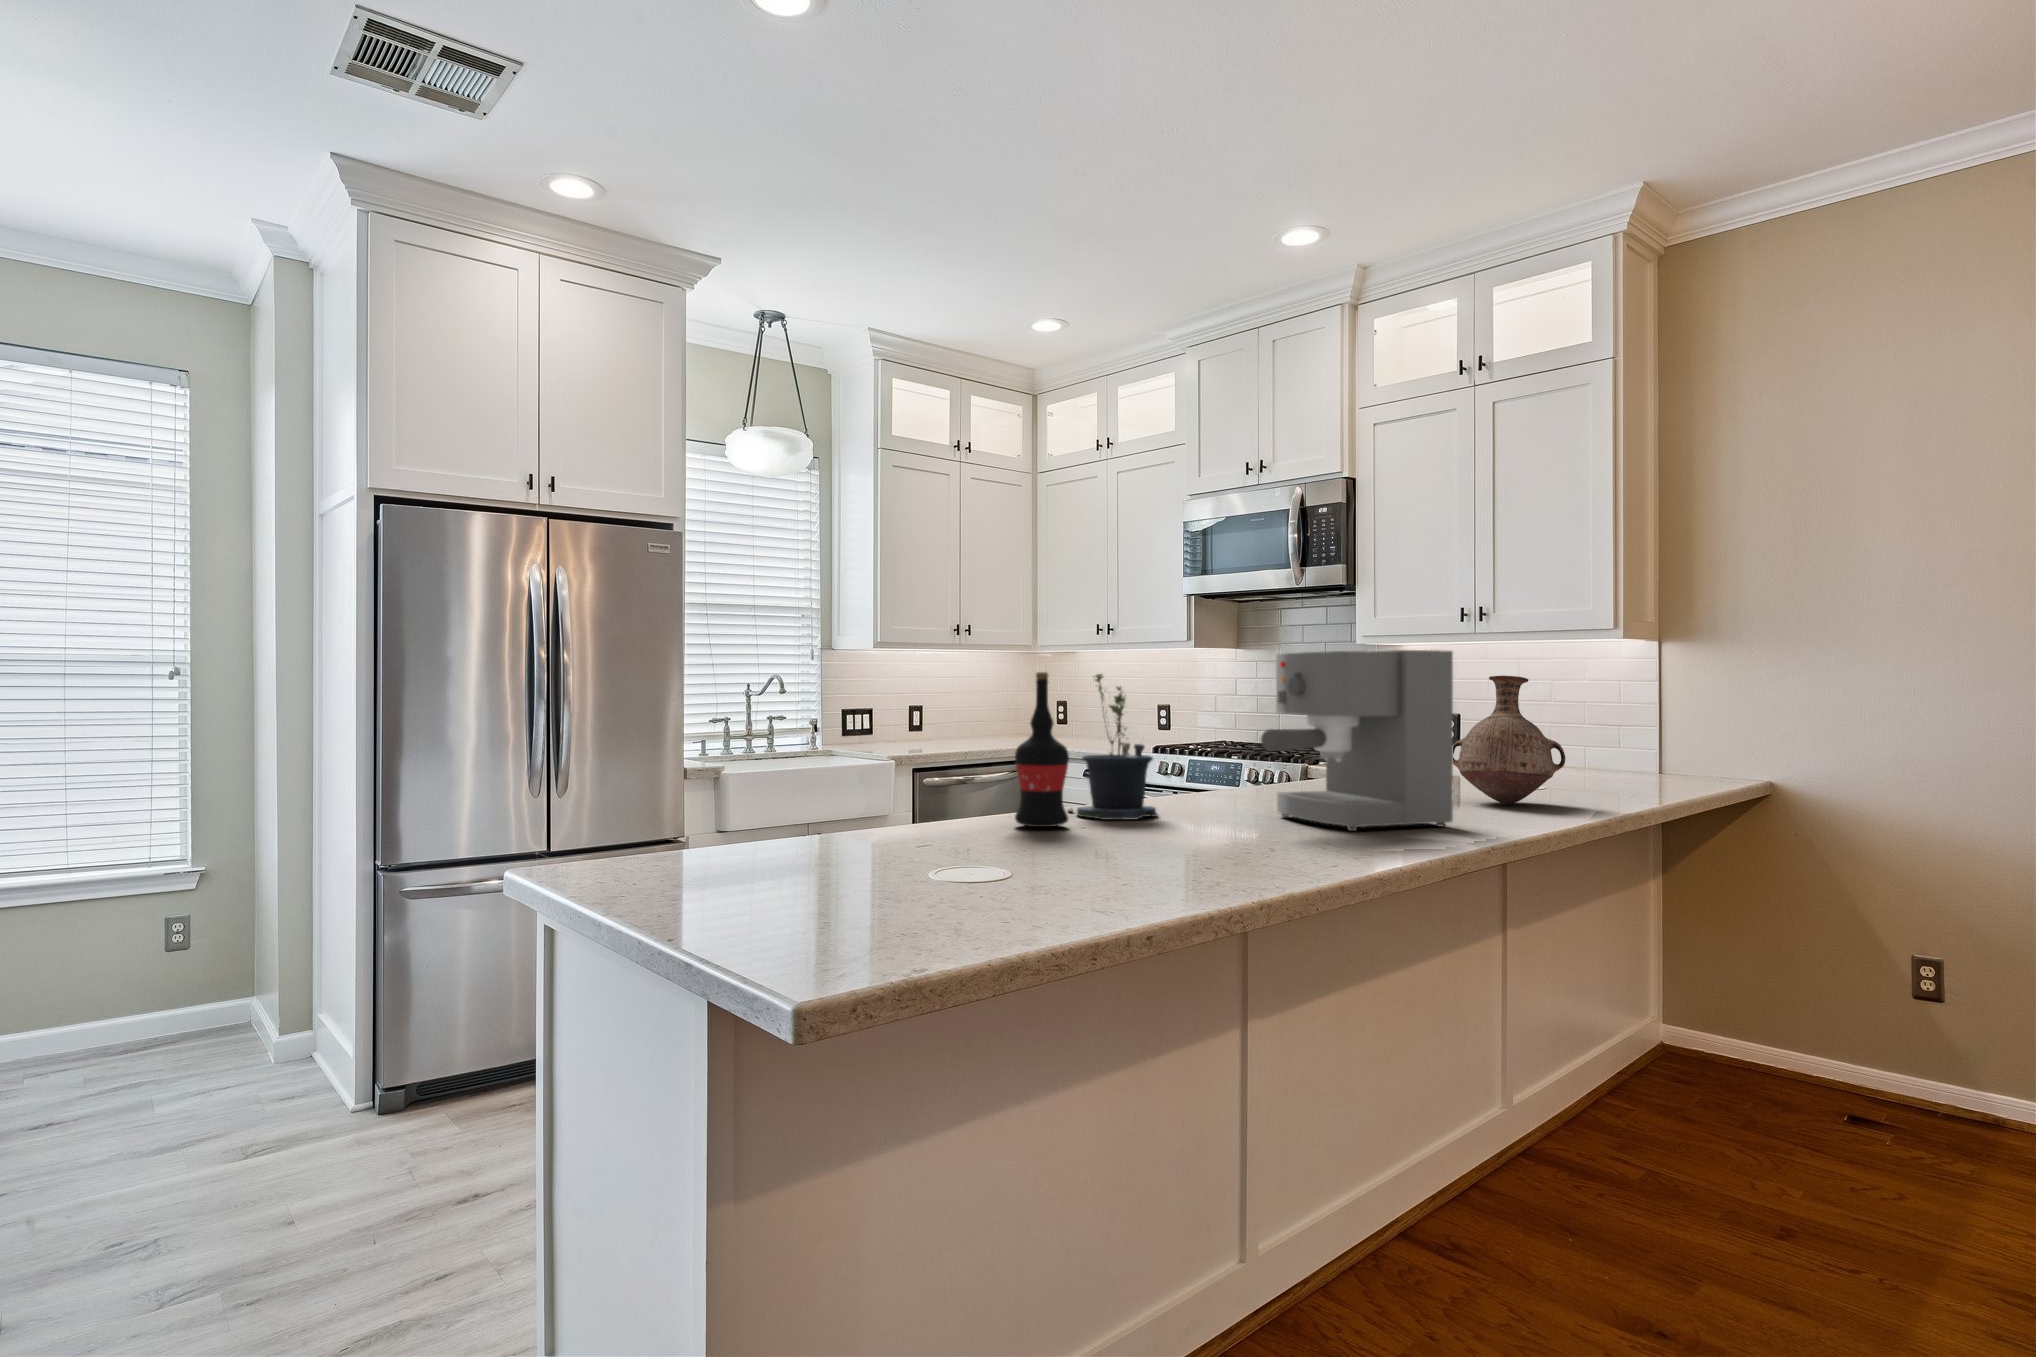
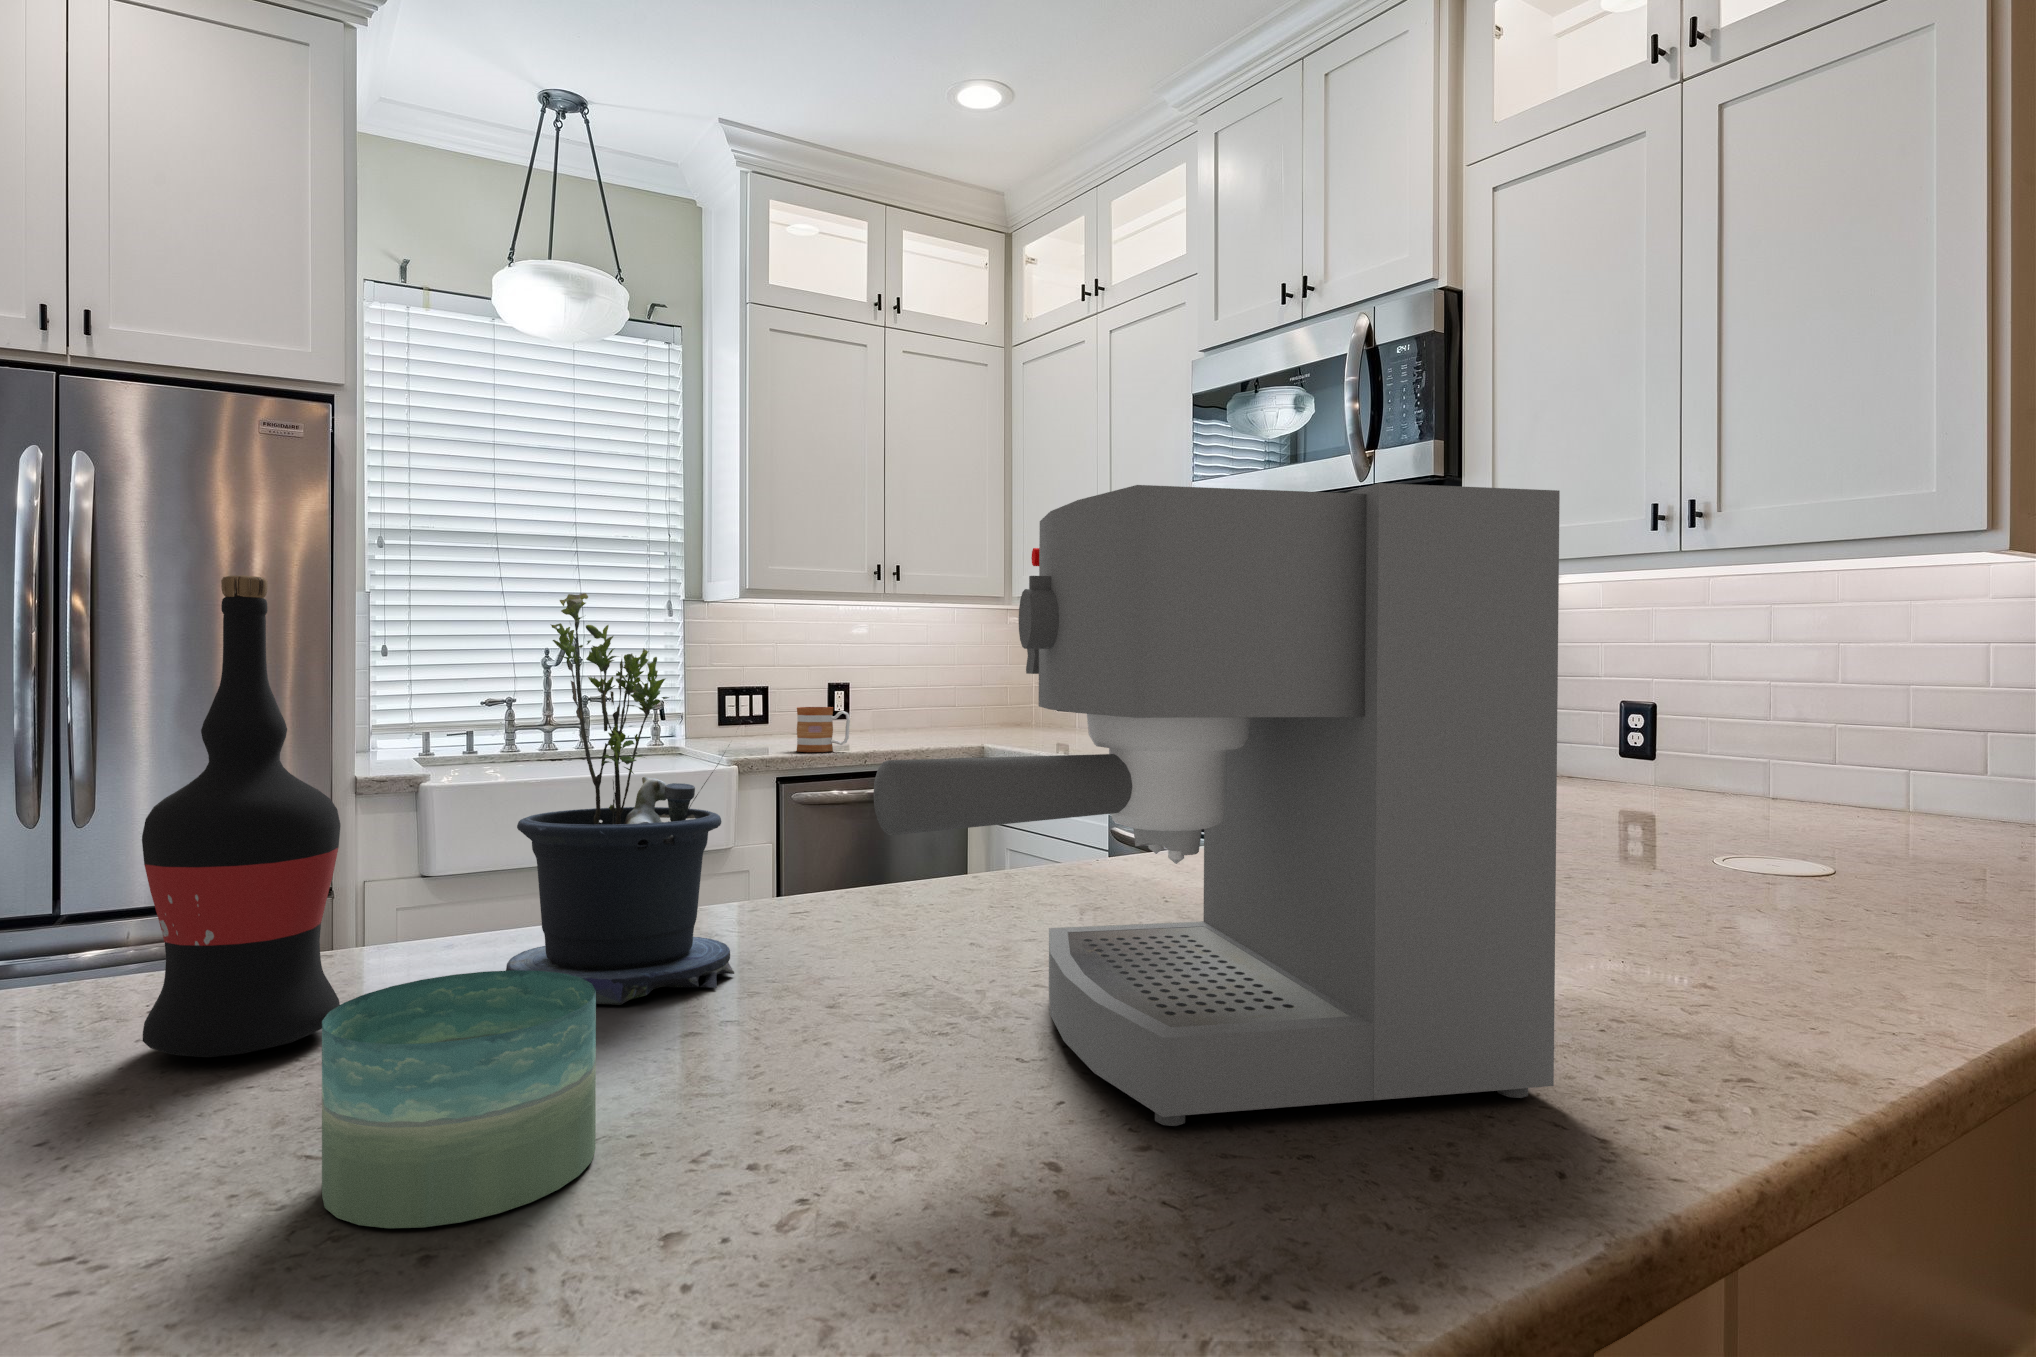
vase: present [1453,675,1566,804] -> none [1591,605,1925,947]
mug: none [924,721,961,751] -> present [797,707,850,752]
candle: none [1150,790,1216,843] -> present [322,970,596,1228]

